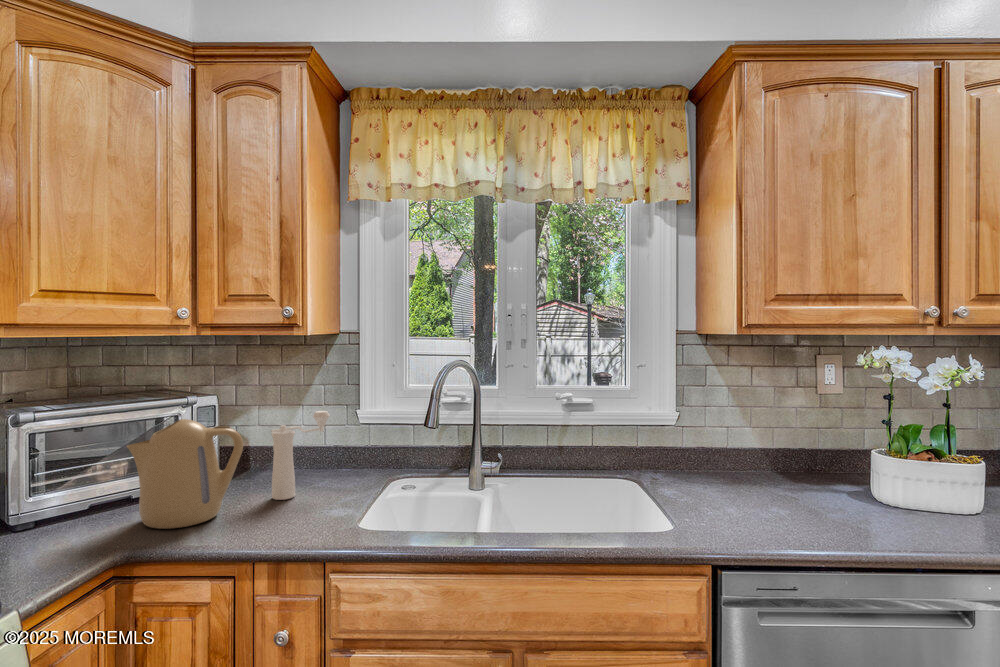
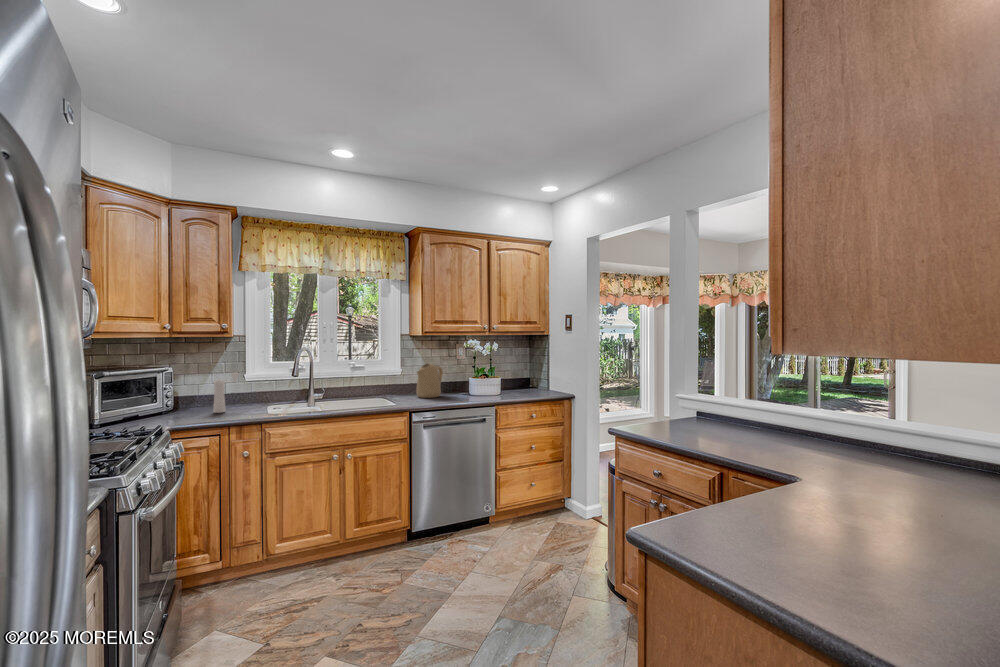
kettle: present [127,419,243,529] -> present [416,364,443,398]

